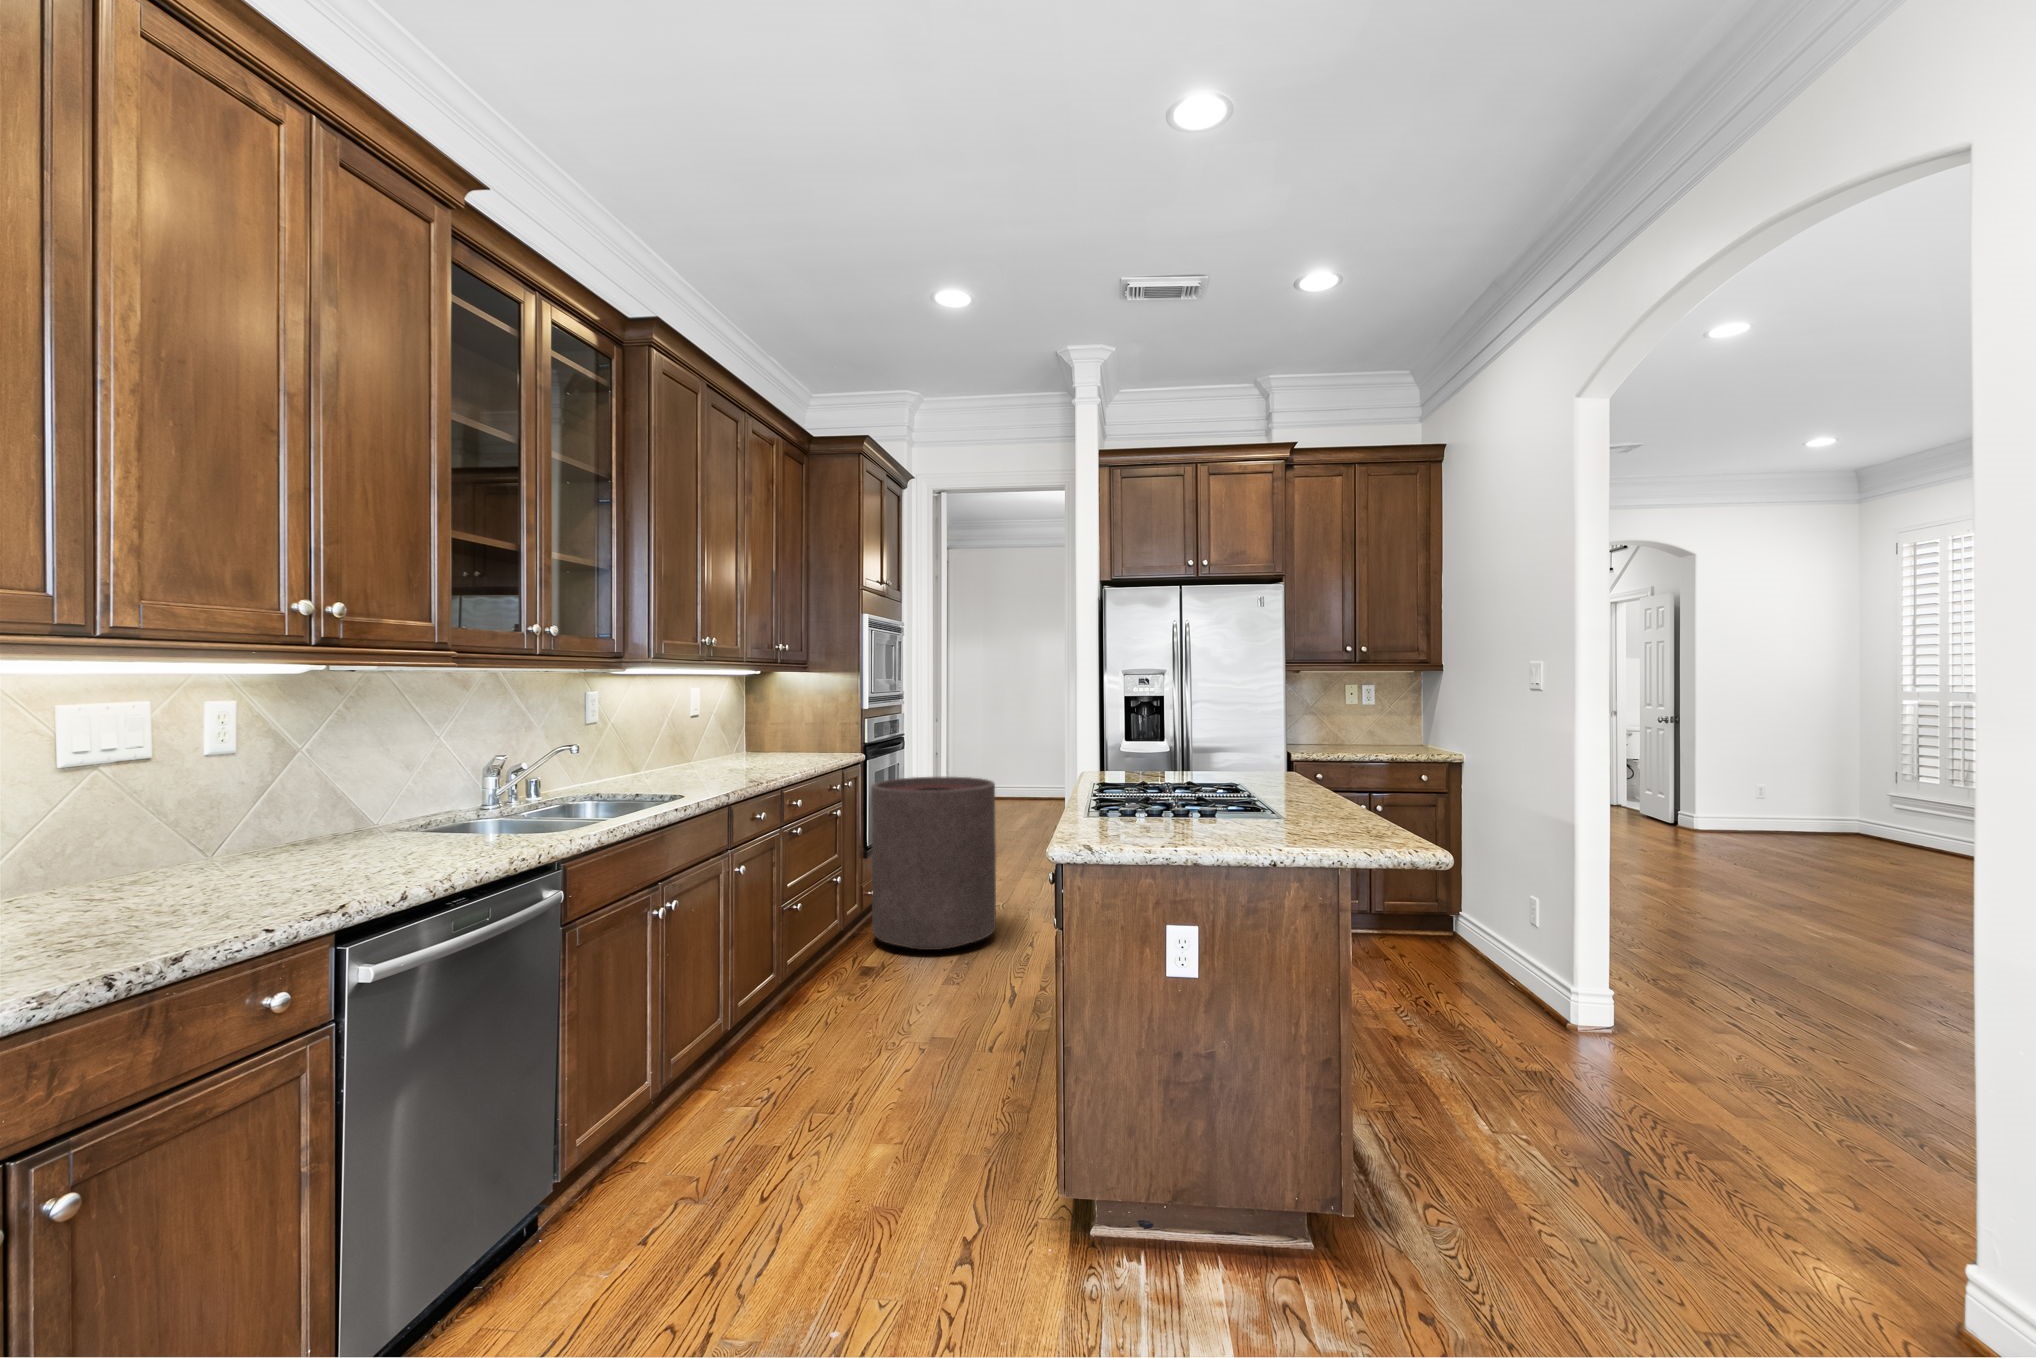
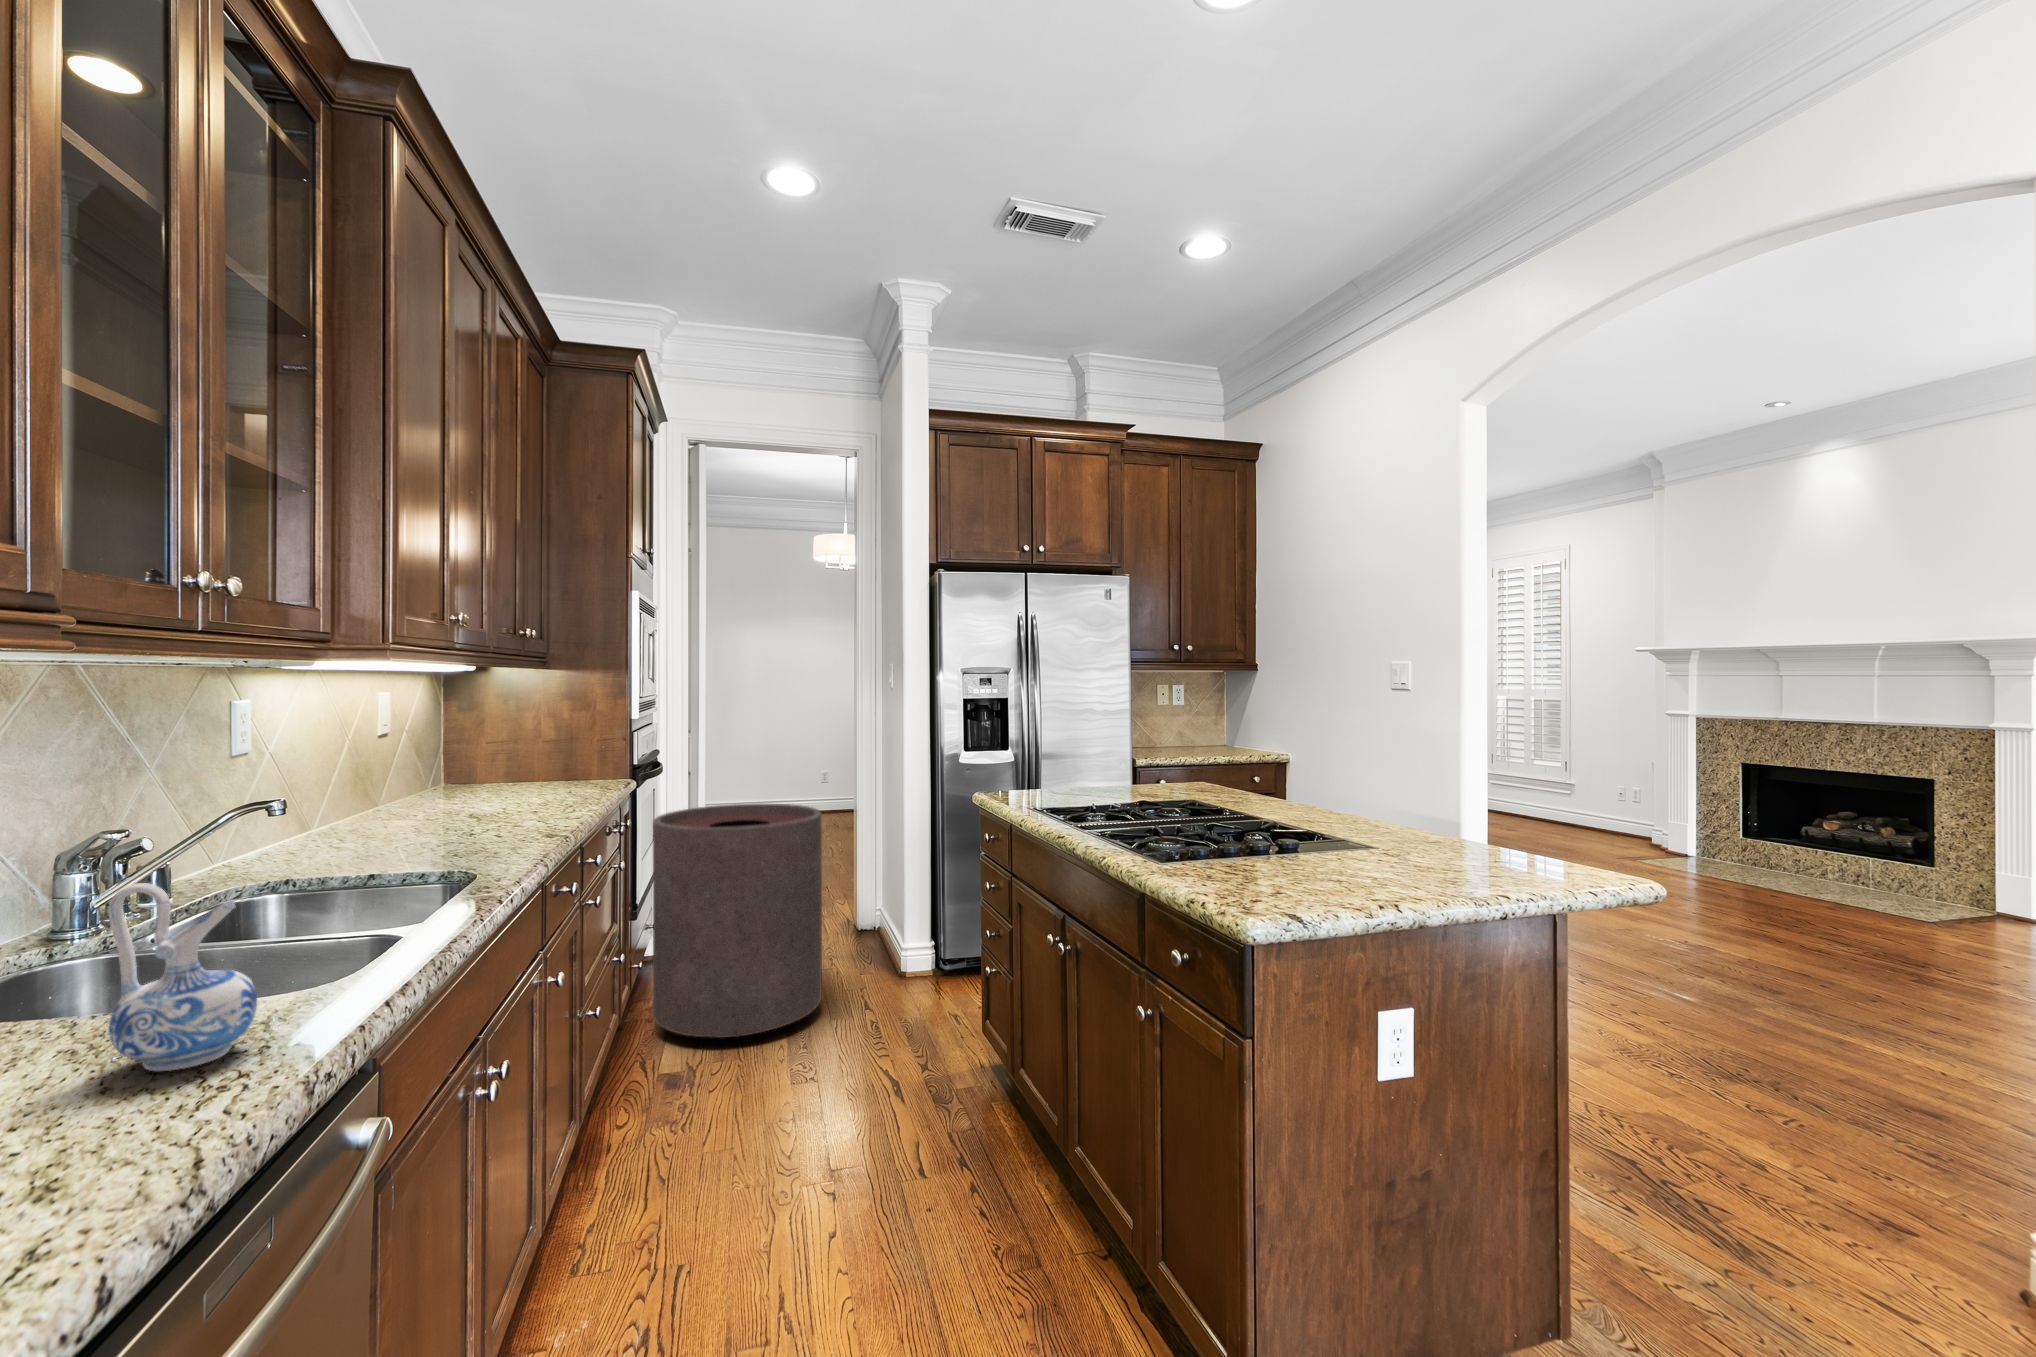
ceramic pitcher: none [454,770,511,852] -> present [108,883,257,1071]

